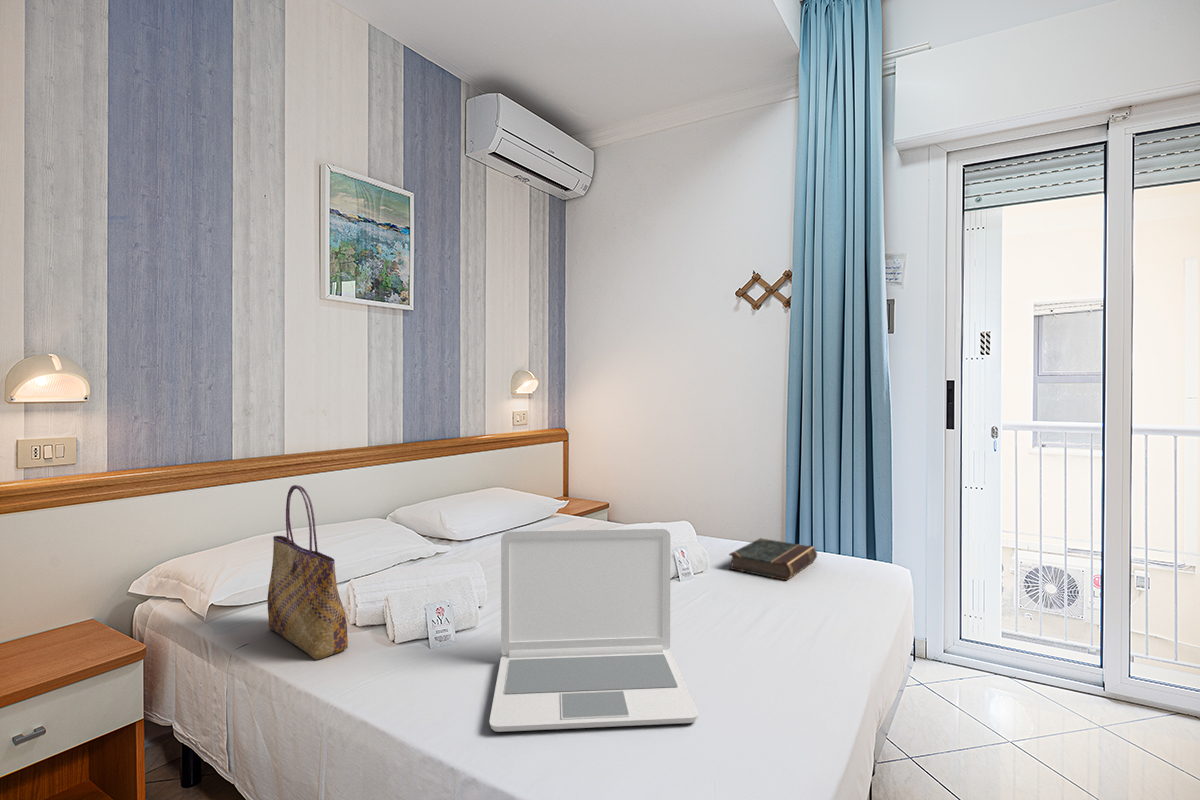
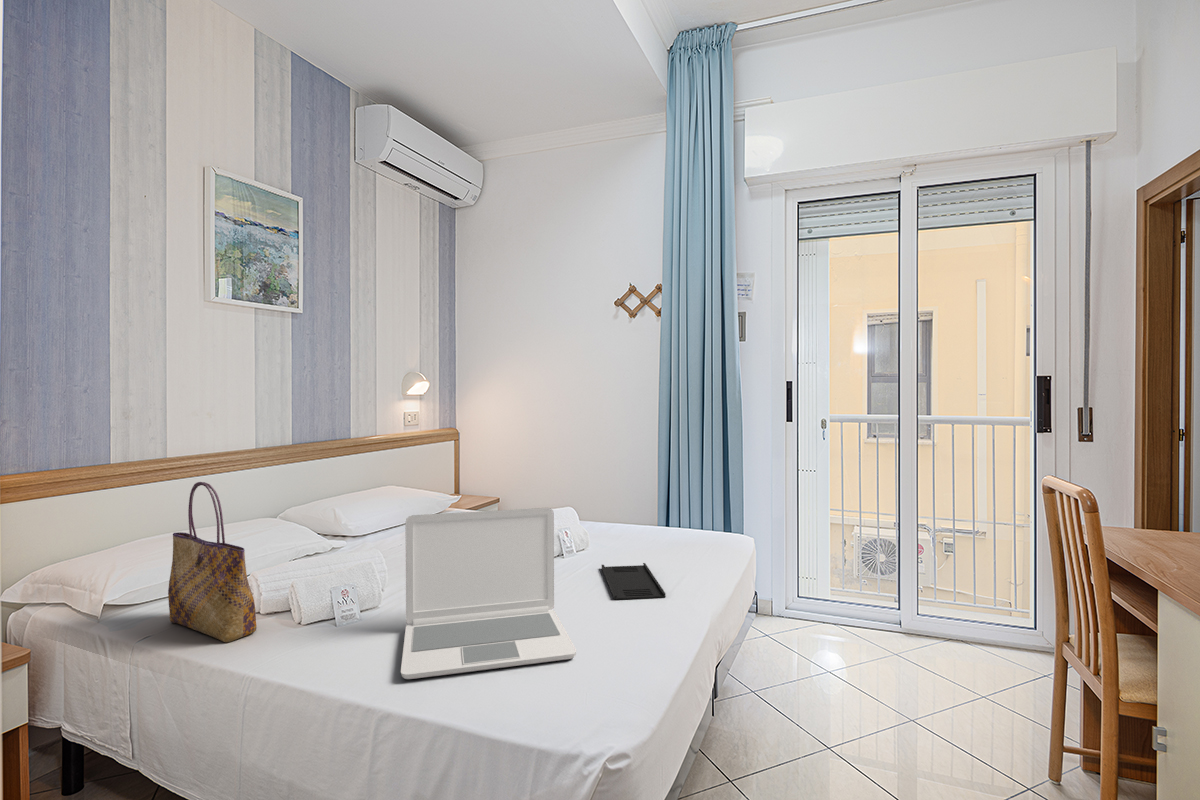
book: present [729,538,817,580] -> none [607,520,681,553]
tray: none [724,592,806,642] -> present [602,563,666,599]

